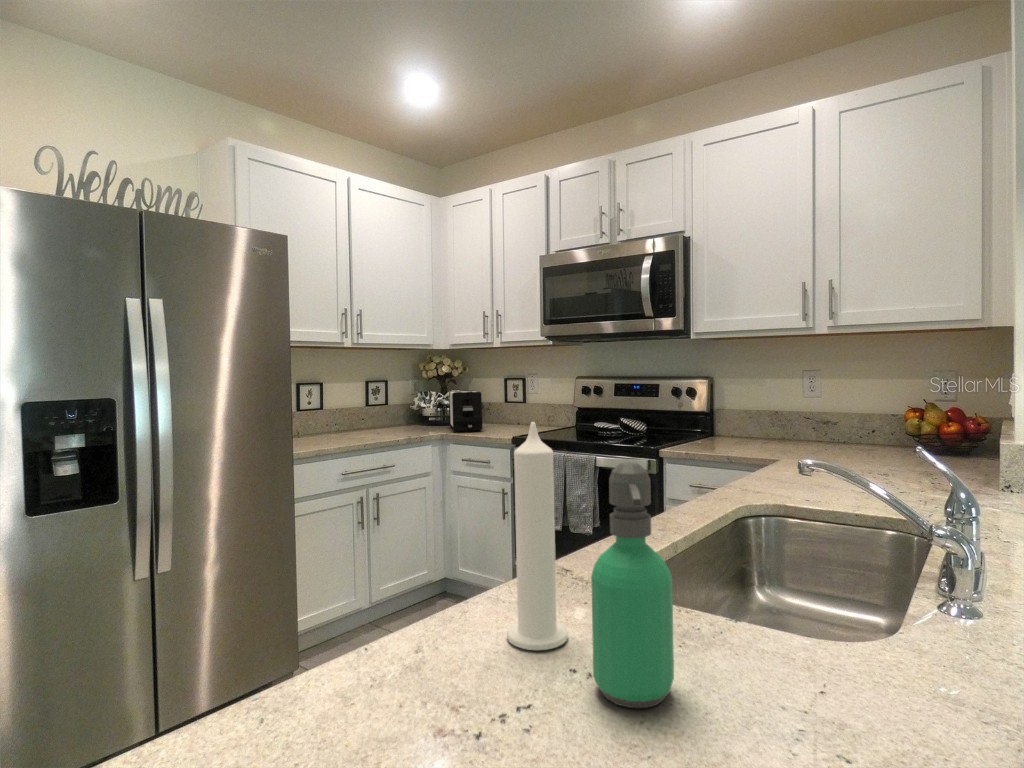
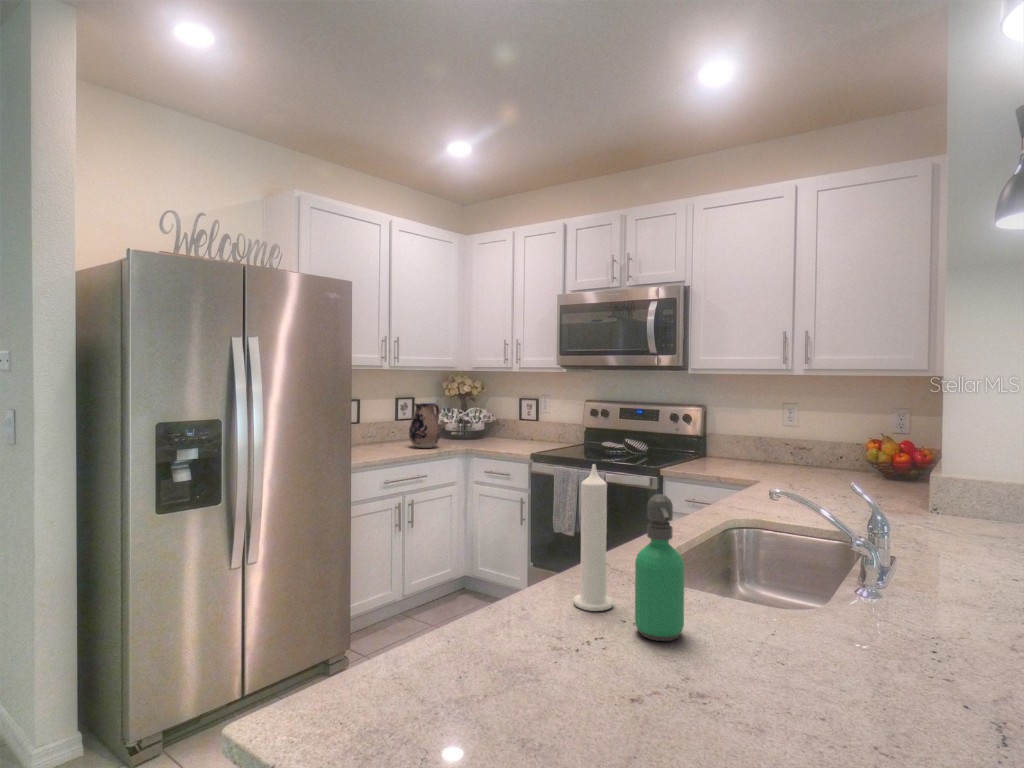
ceramic pitcher: none [376,384,412,435] -> present [409,403,440,448]
toaster: present [449,391,482,432] -> none [471,409,502,447]

